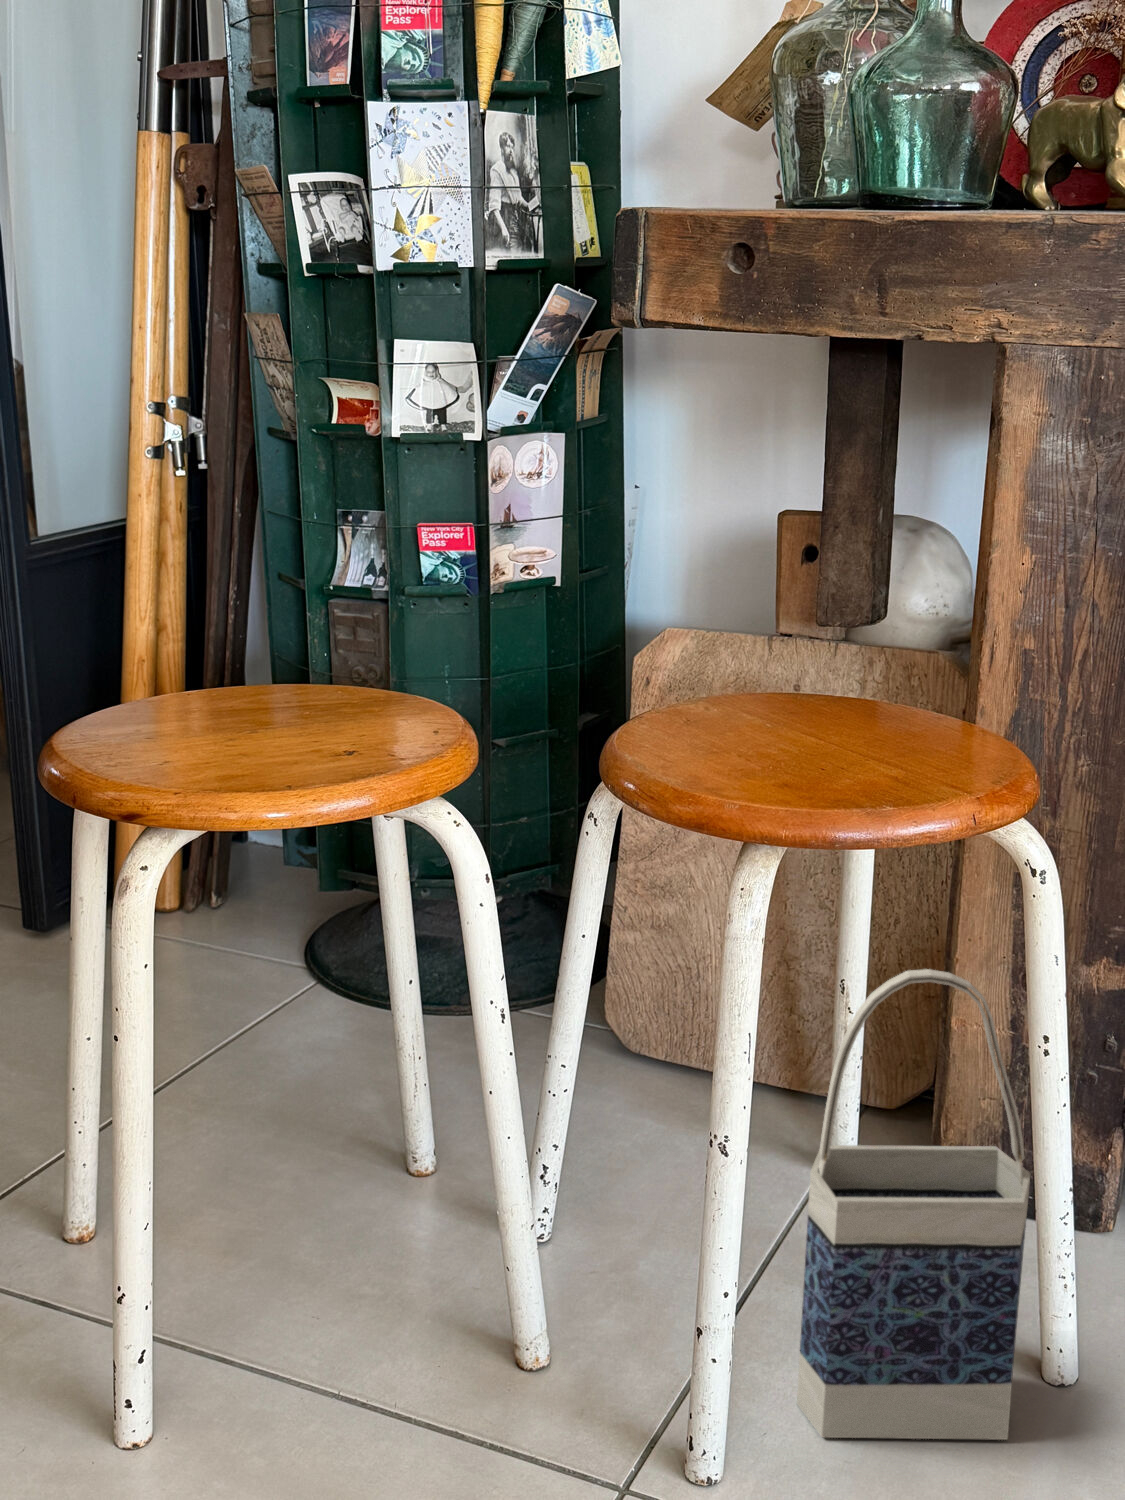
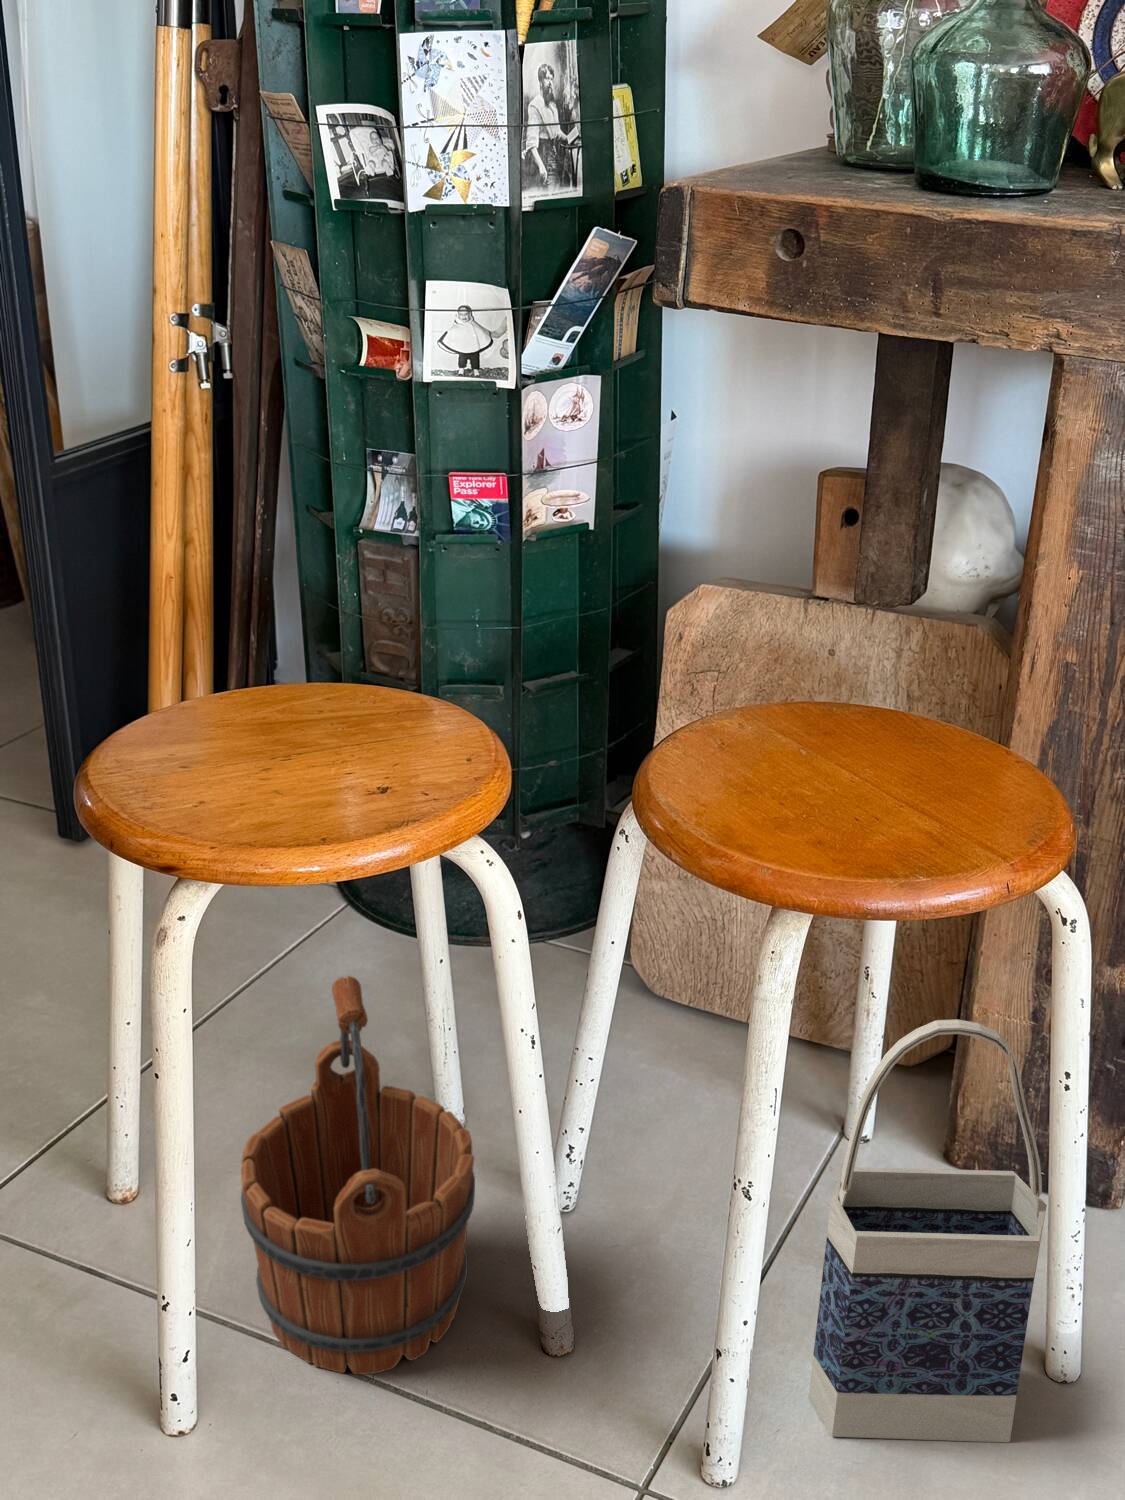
wooden bucket: none [204,963,445,1391] -> present [241,976,475,1374]

